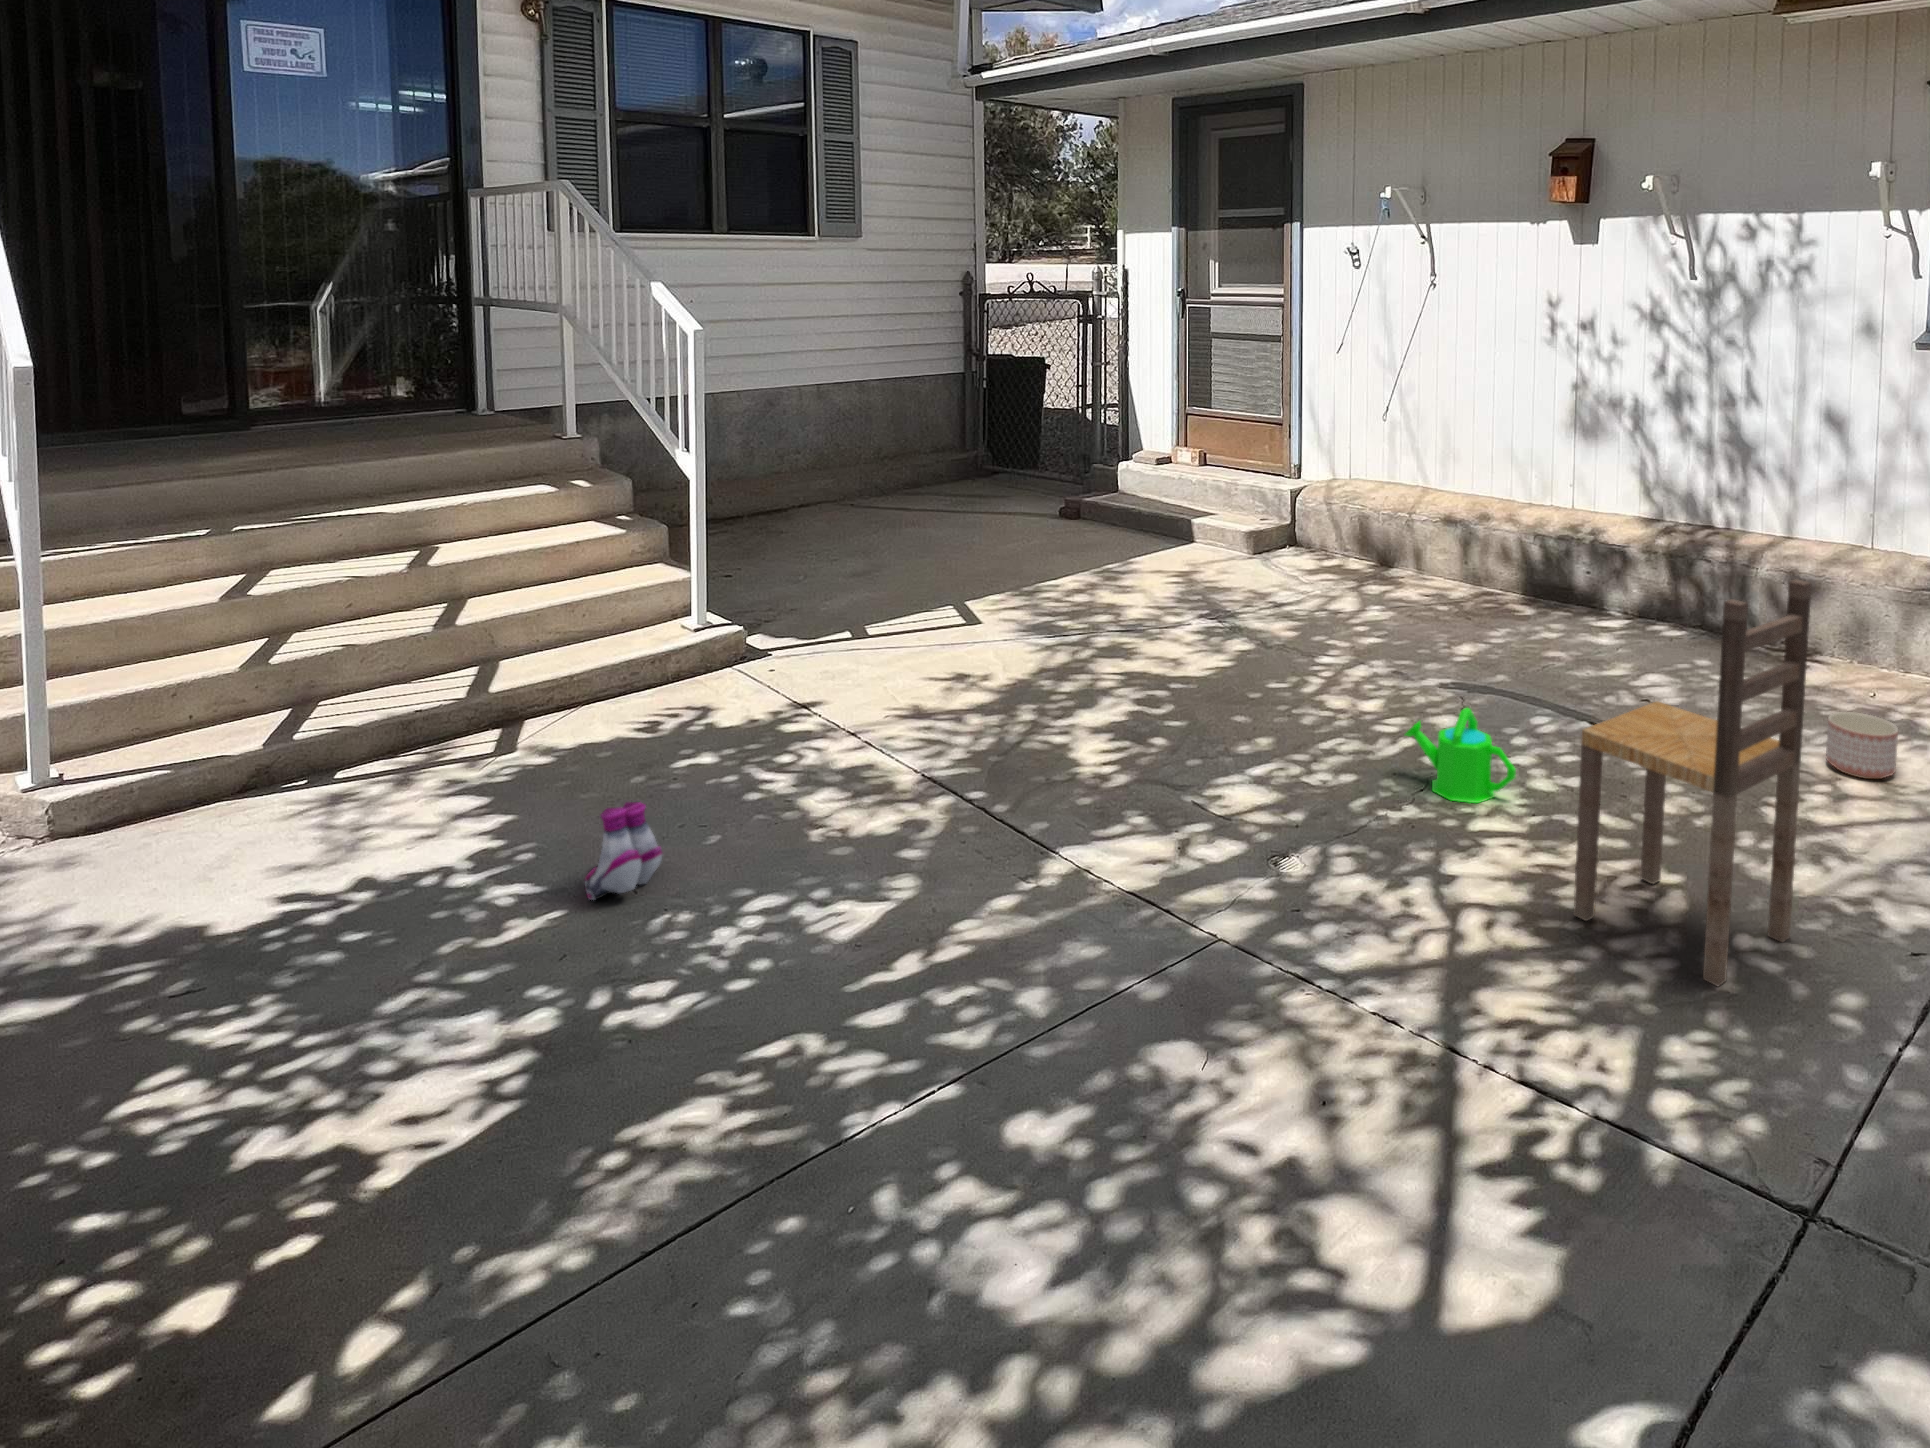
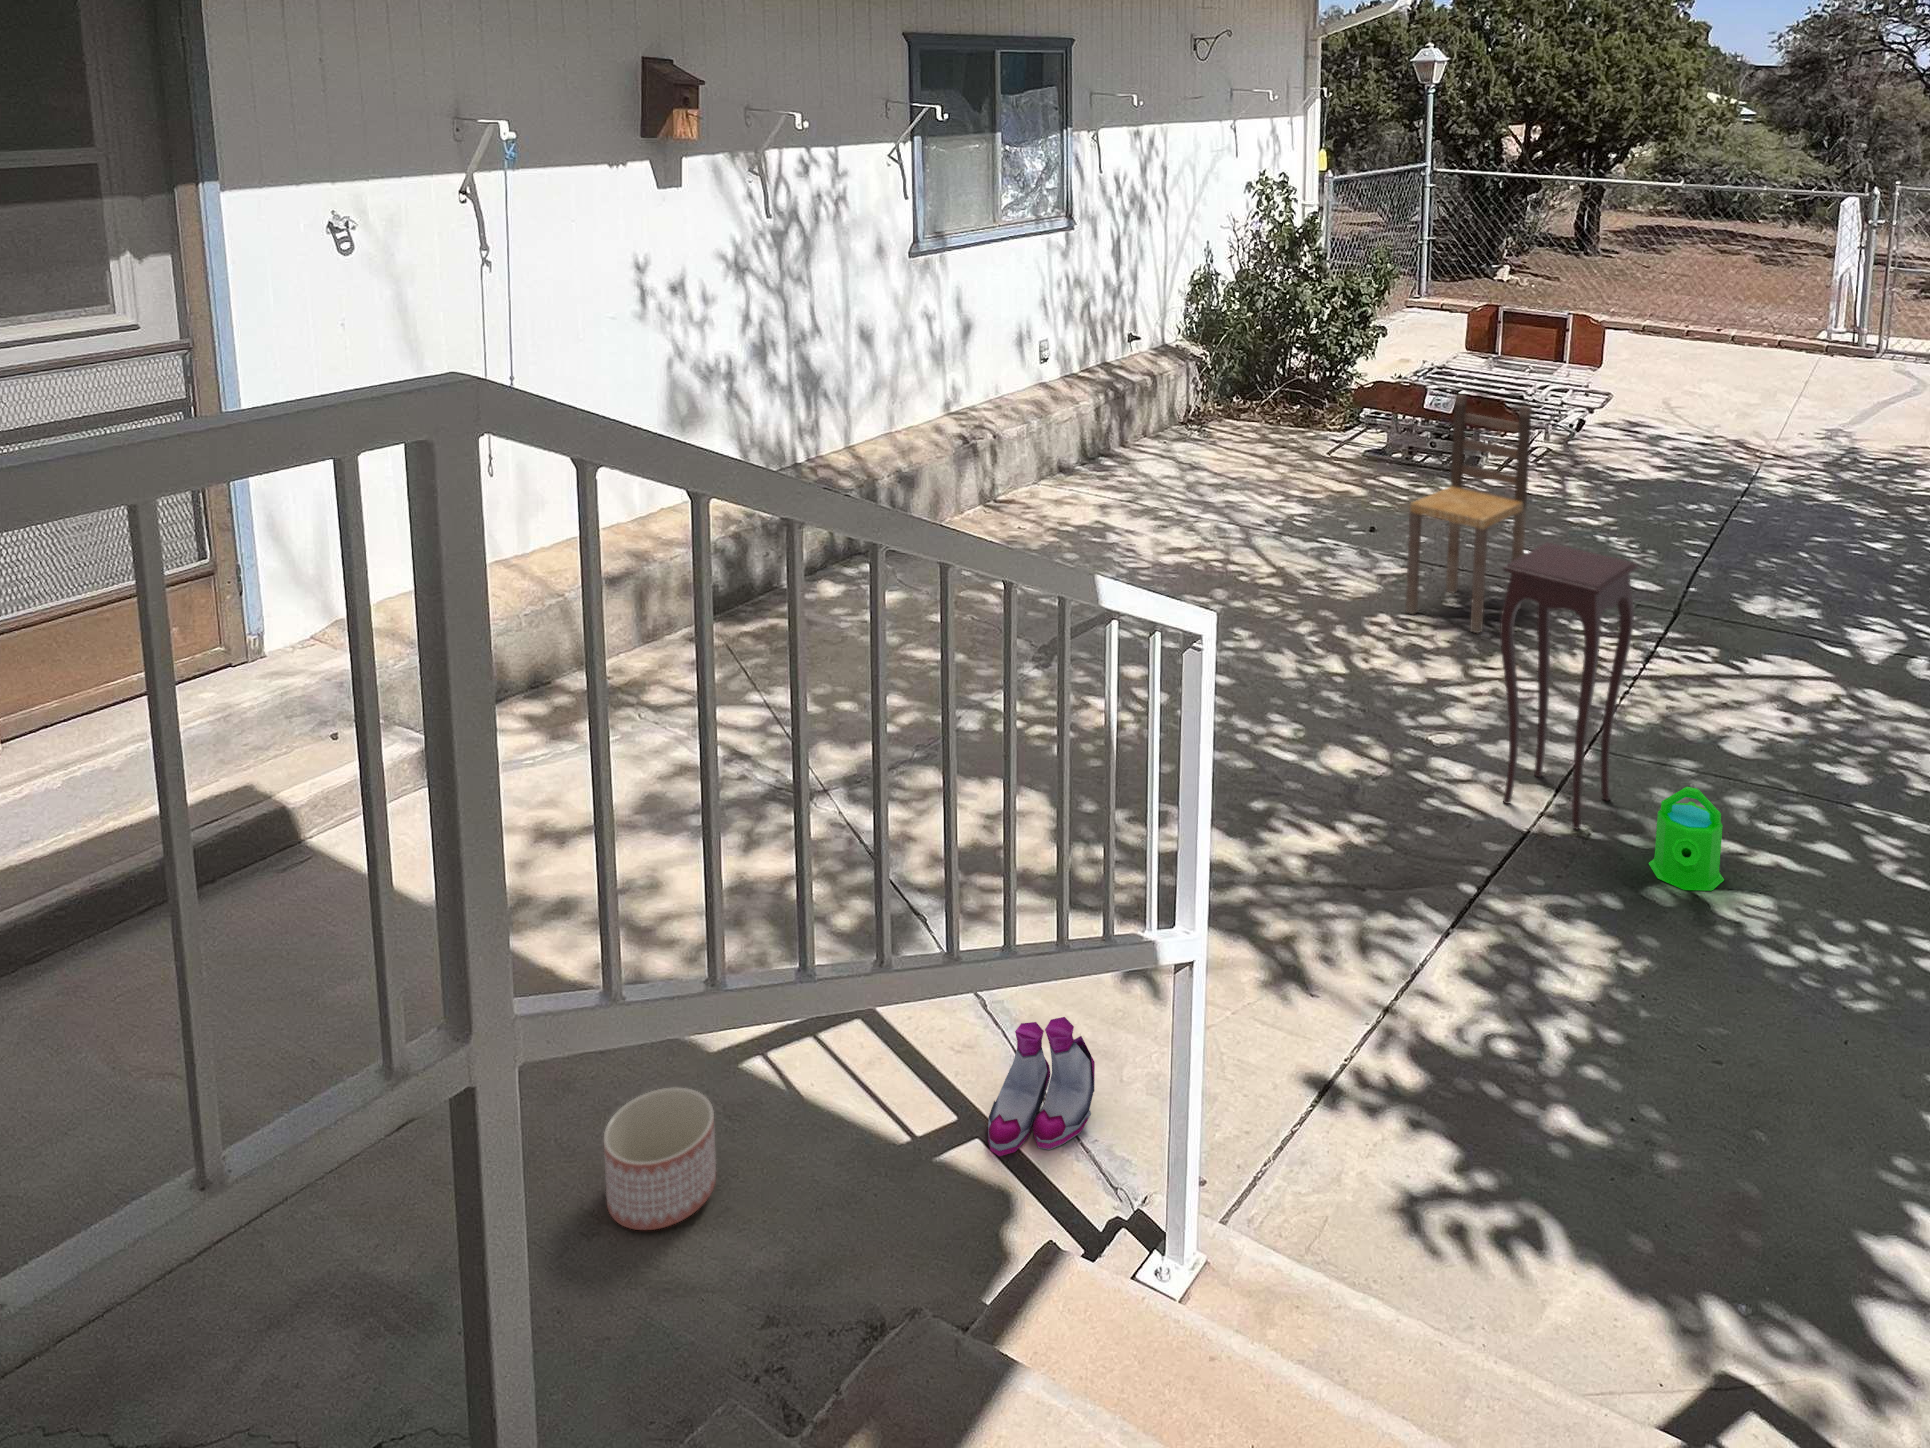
side table: none [1004,560,1161,889] -> present [1500,543,1638,830]
watering can: present [1405,708,1516,803] -> present [1648,787,1724,891]
planter: present [1826,712,1898,779] -> present [604,1088,716,1230]
boots: present [585,802,663,900] -> present [988,1017,1095,1156]

